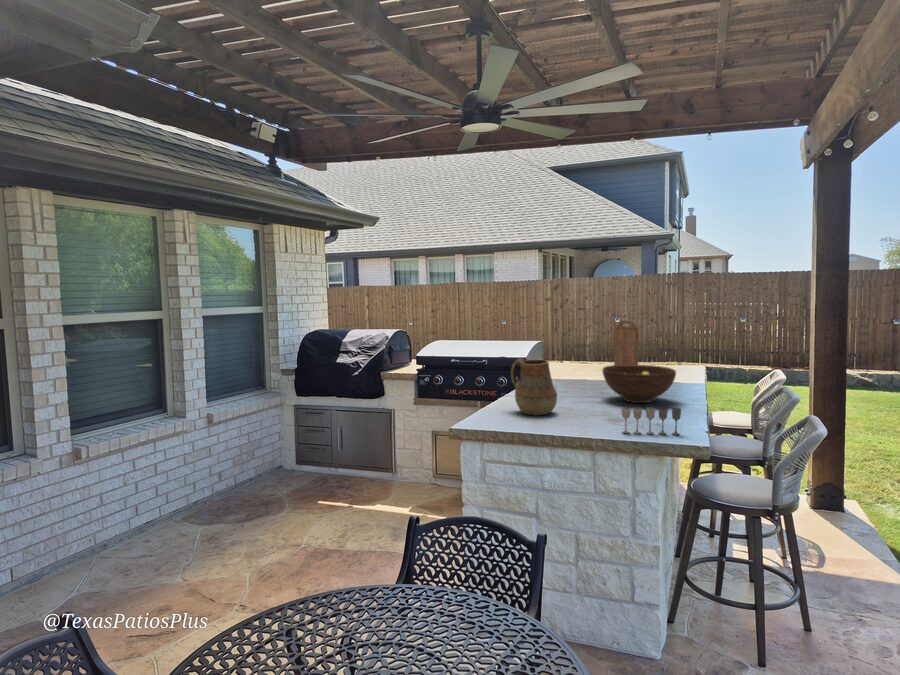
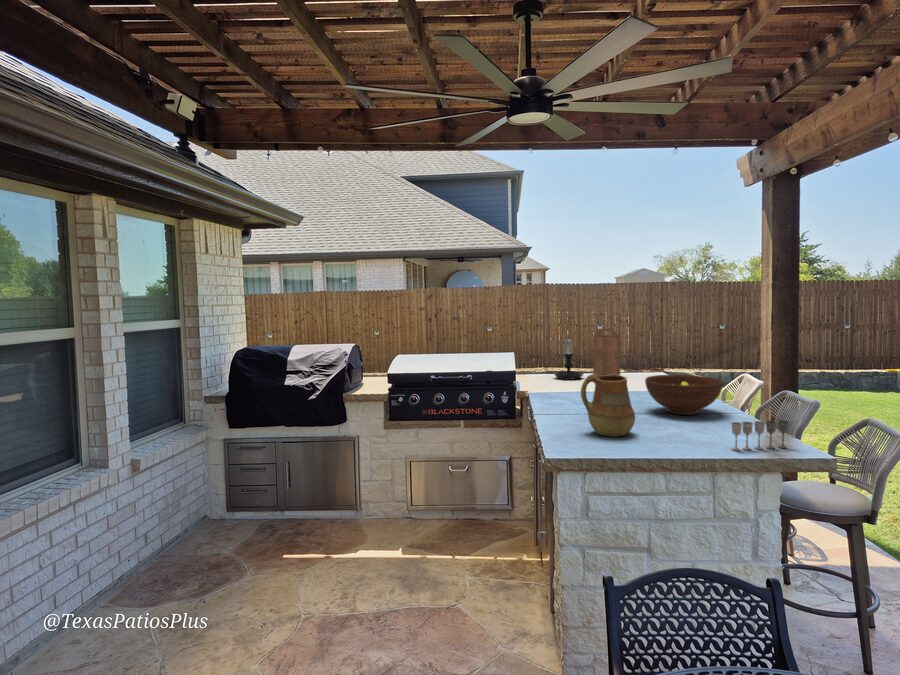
candle holder: none [571,327,601,369] -> present [554,339,584,380]

